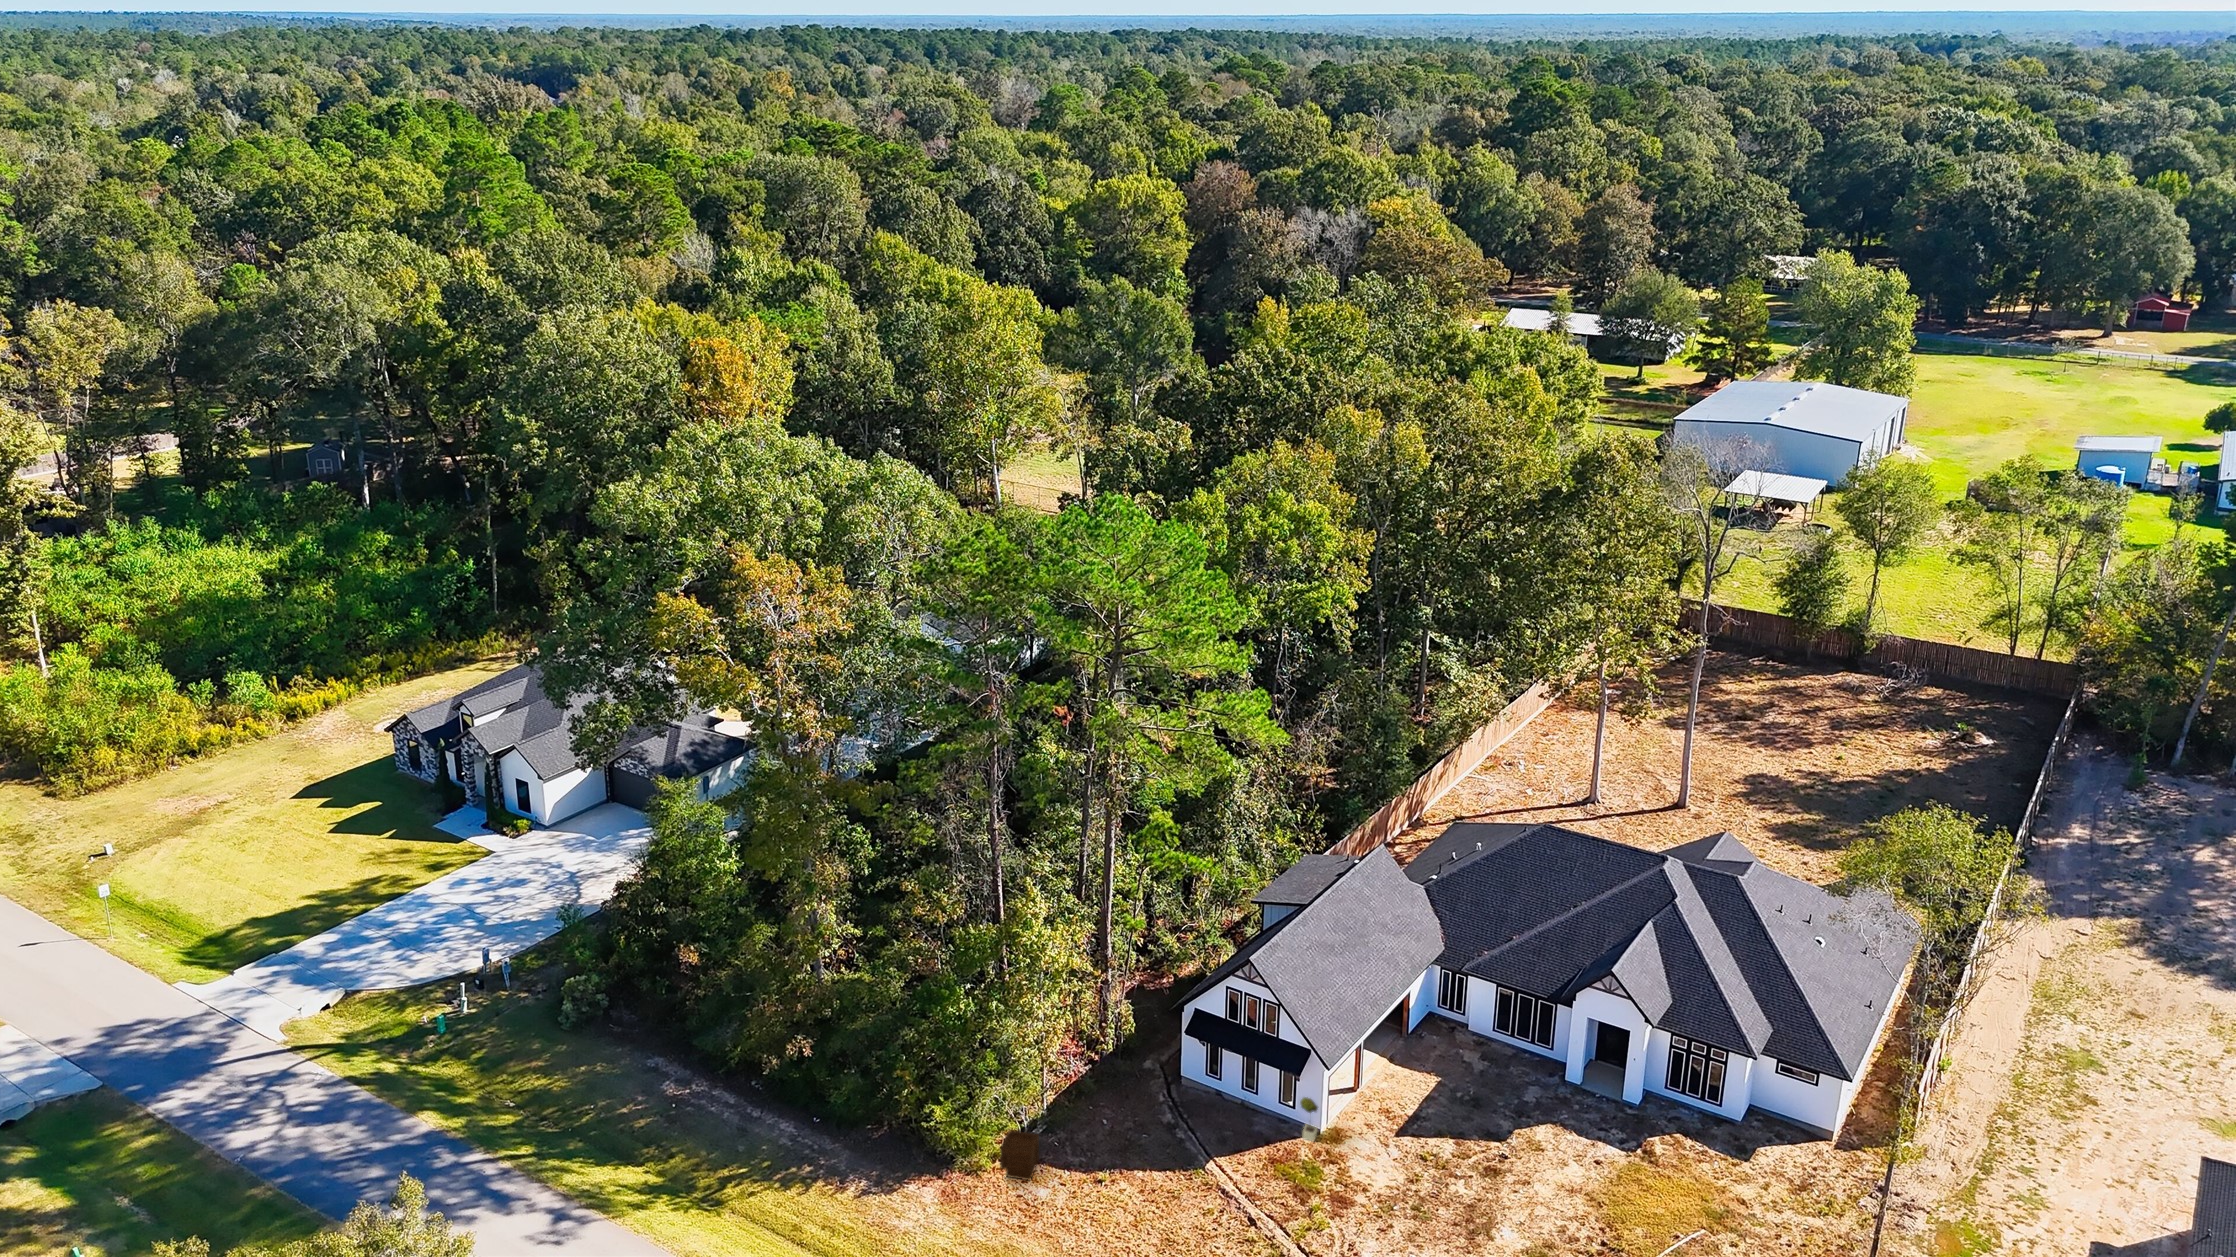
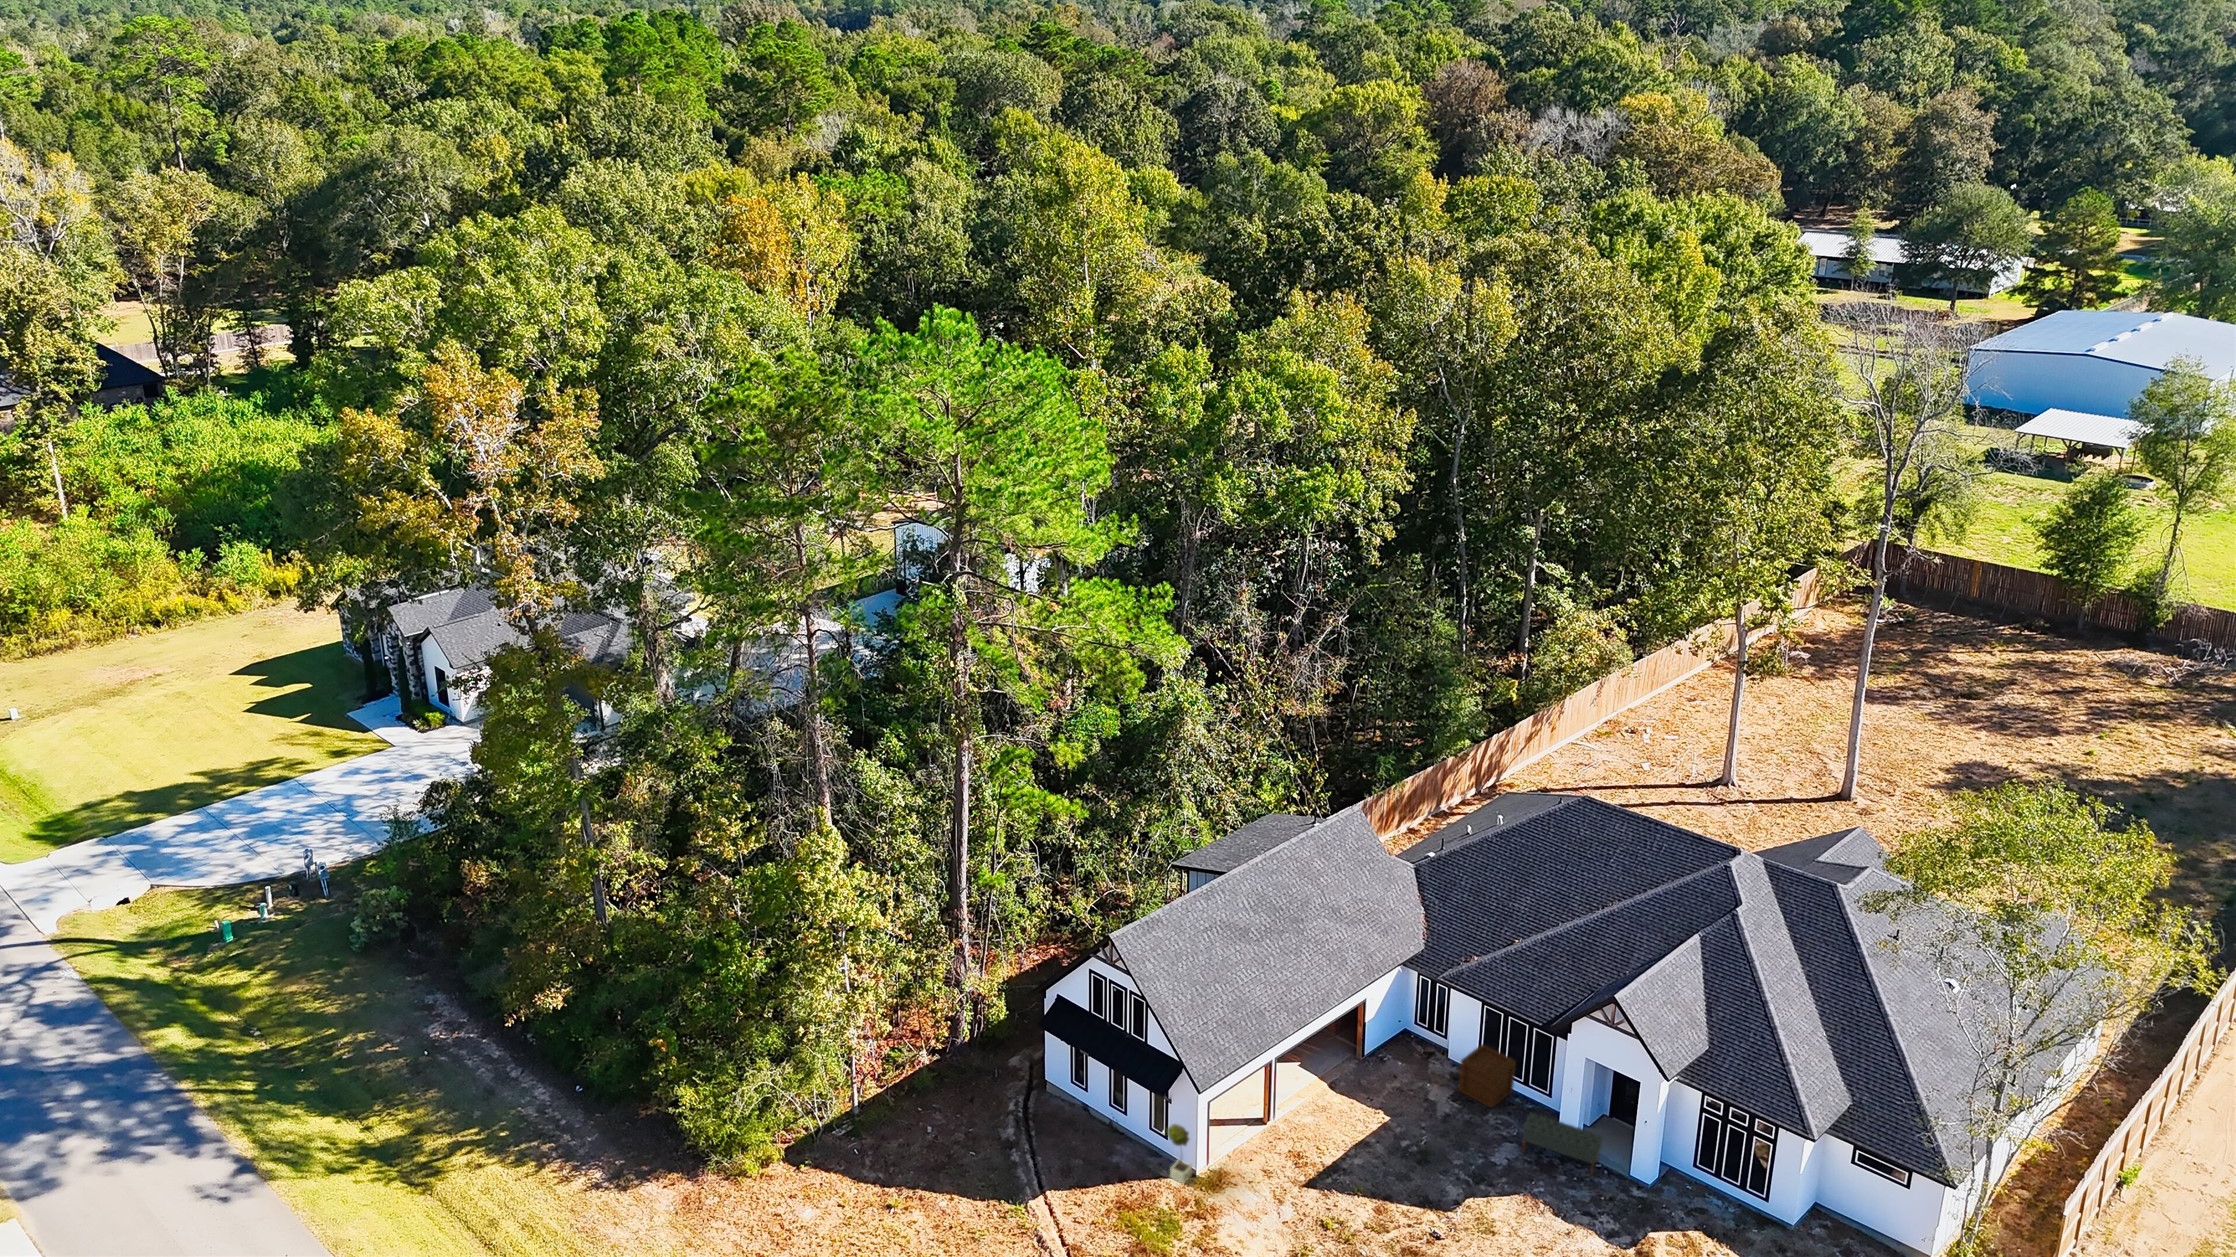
bench: none [1542,1062,1599,1103] -> present [1522,1113,1603,1176]
wooden crate: present [1000,1130,1039,1180] -> present [1458,1044,1516,1108]

